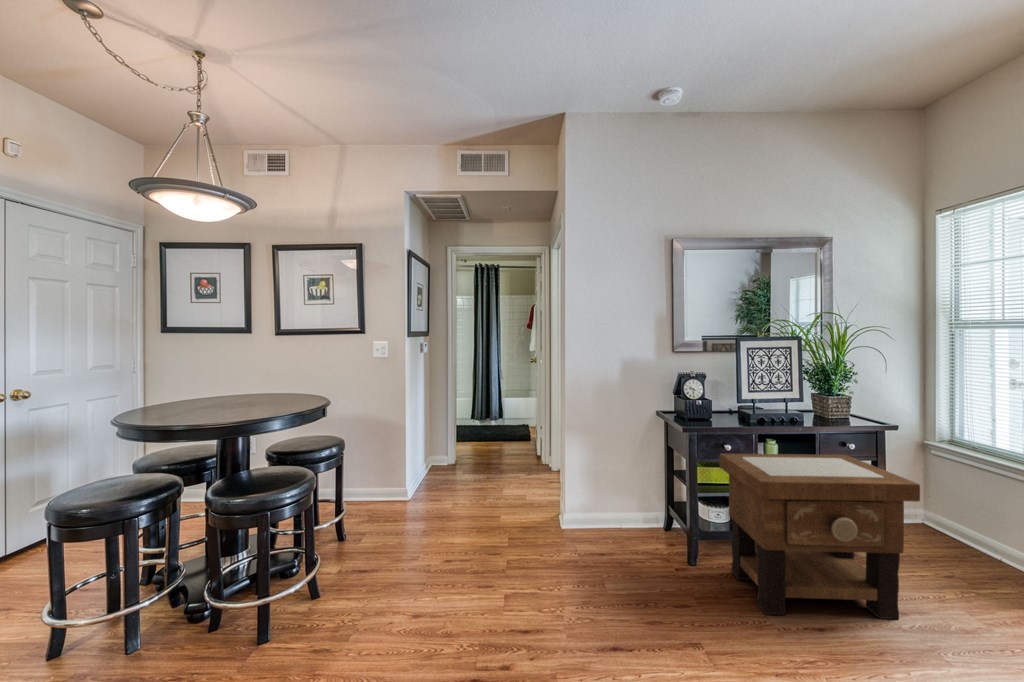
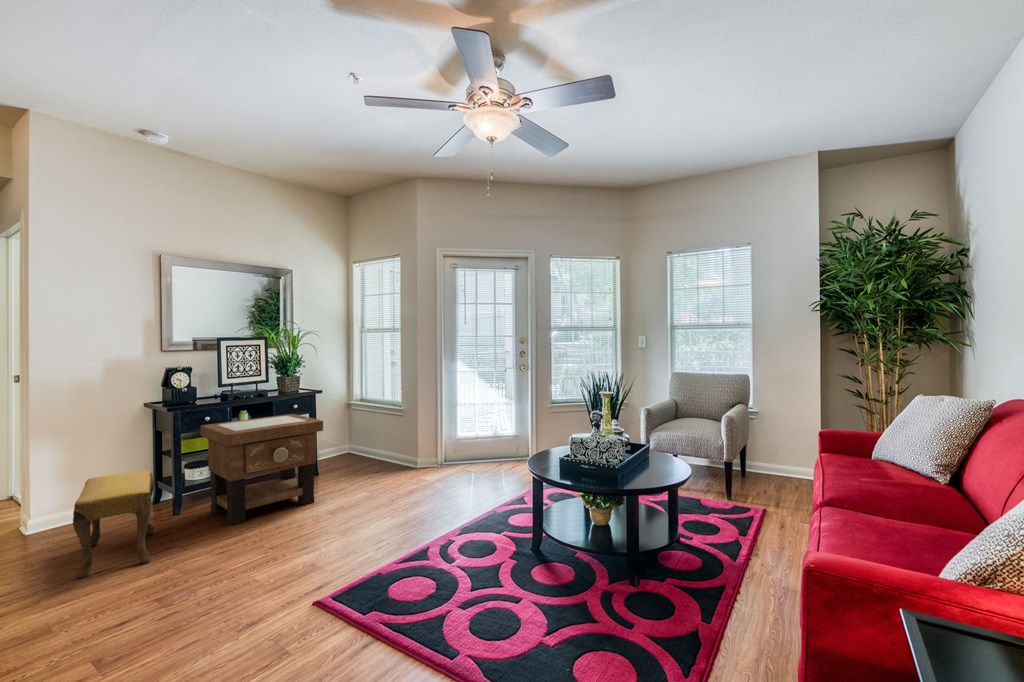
footstool: none [592,498,669,641] -> present [73,470,154,578]

